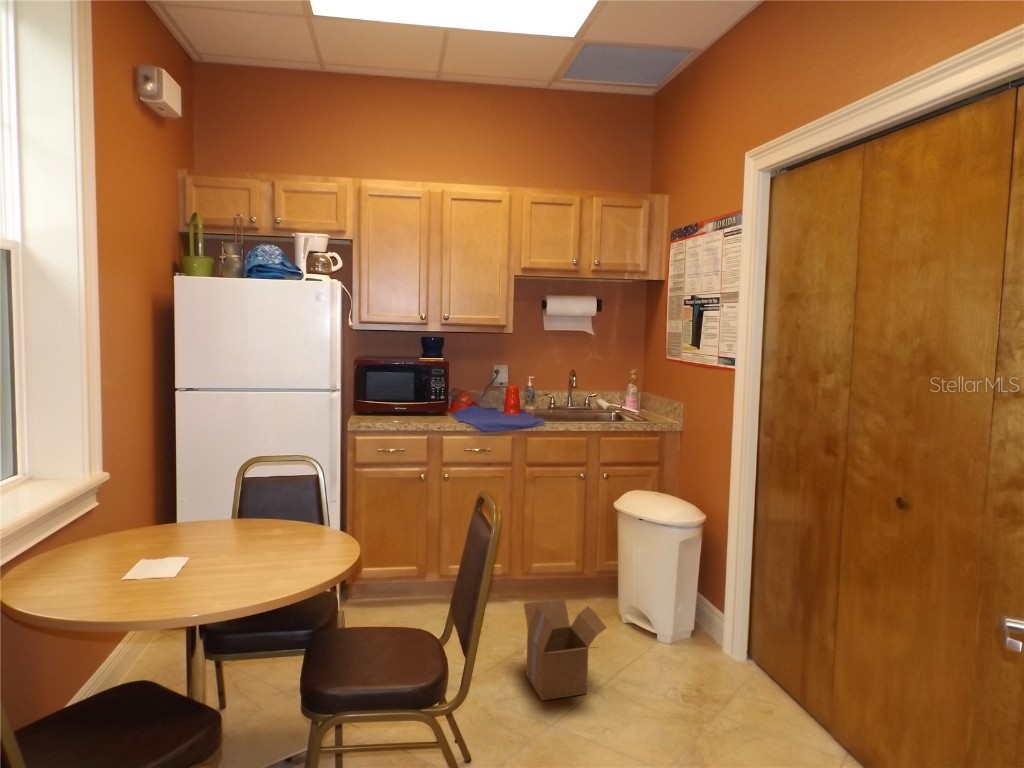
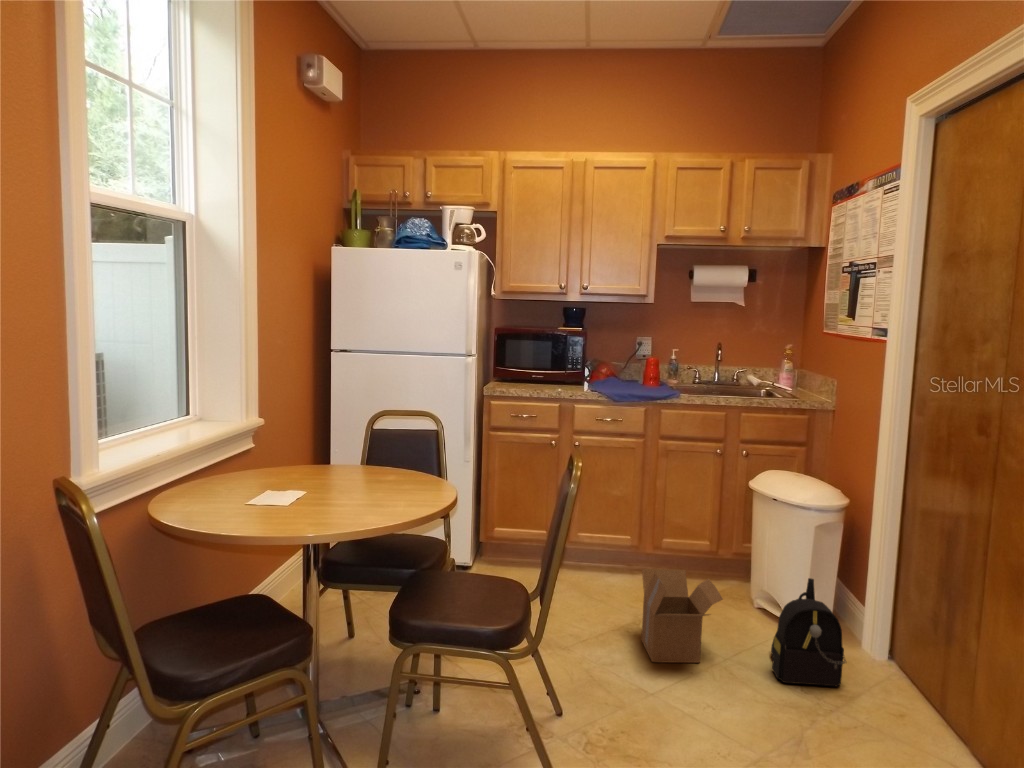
backpack: none [649,598,722,705] -> present [771,578,846,686]

